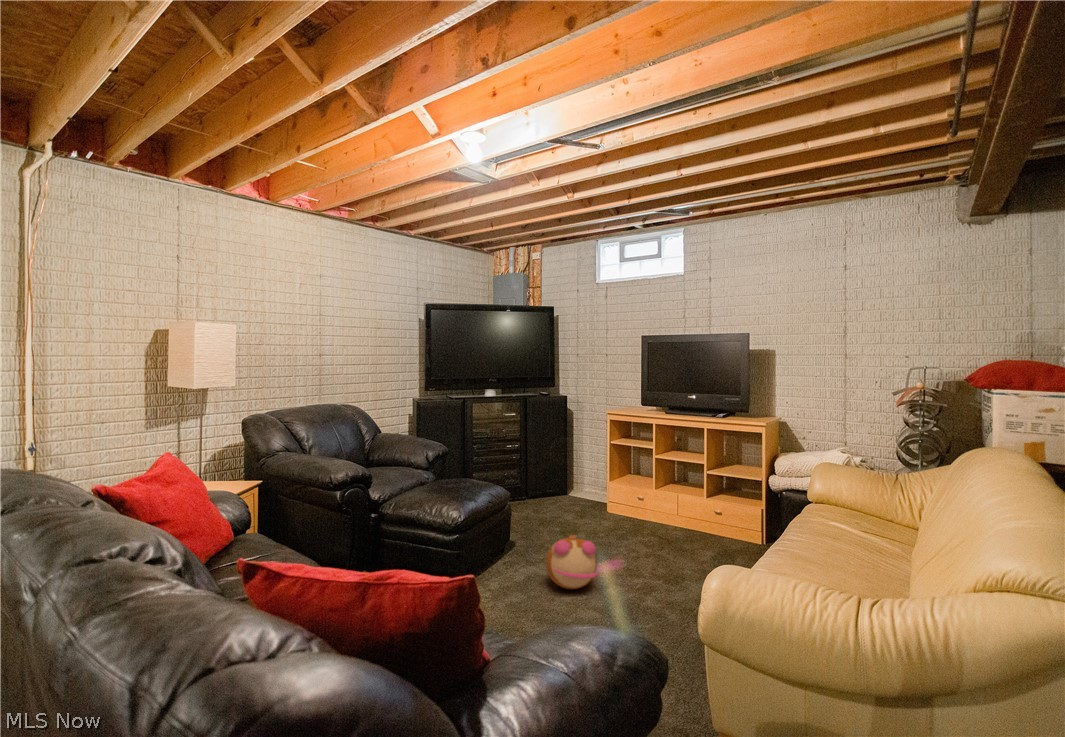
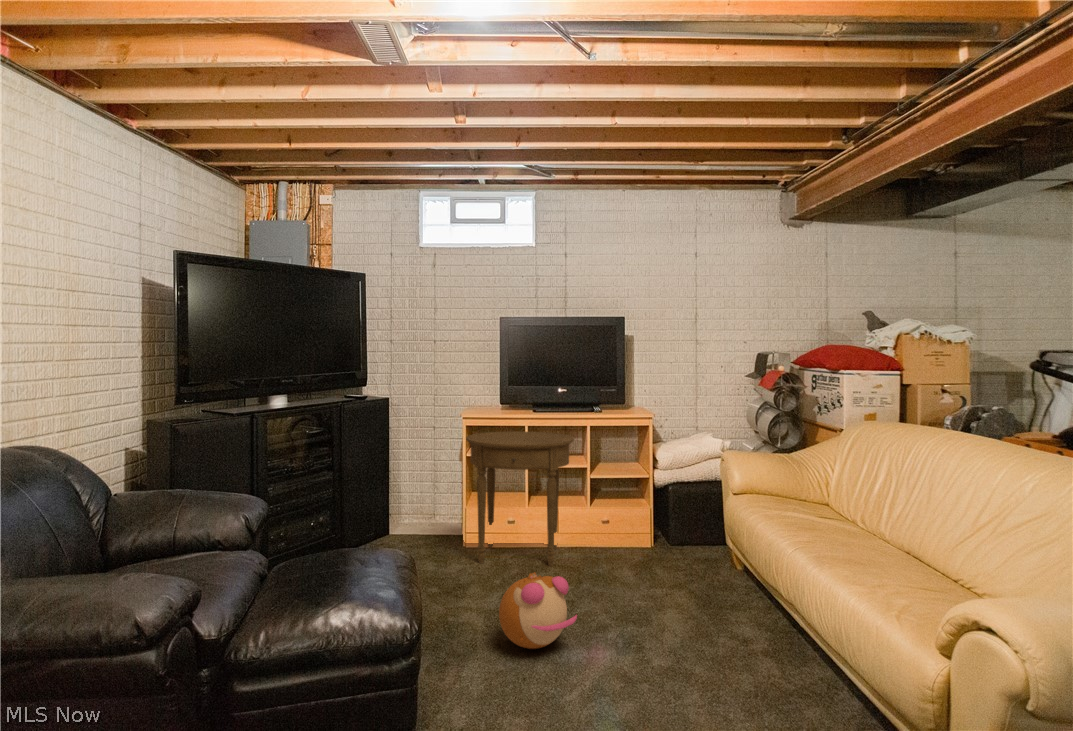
side table: none [595,430,680,544] -> present [466,431,574,566]

